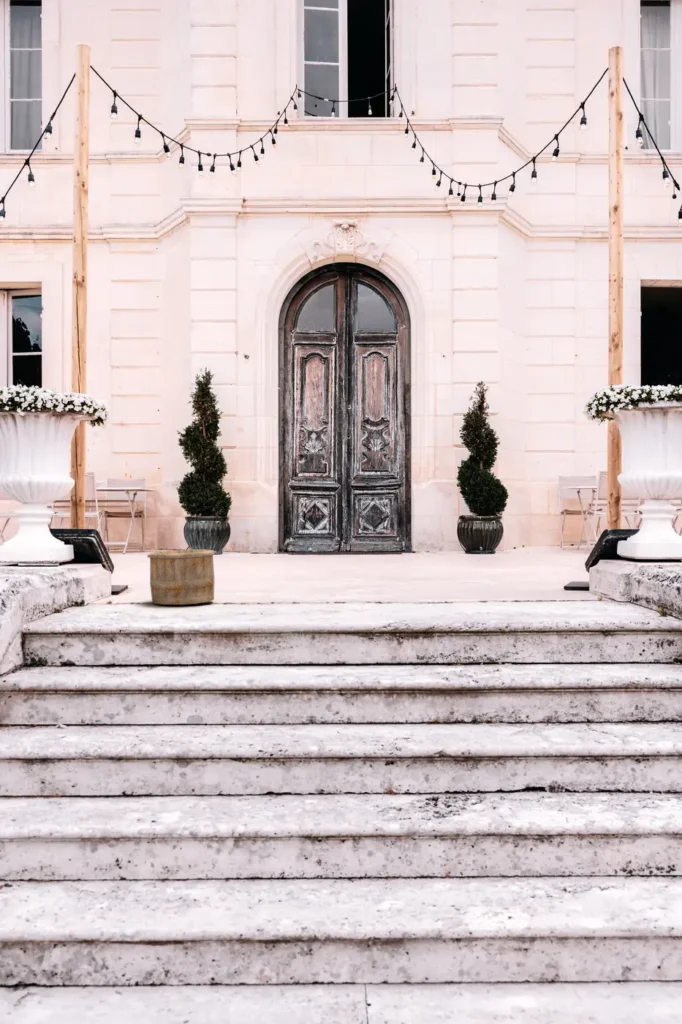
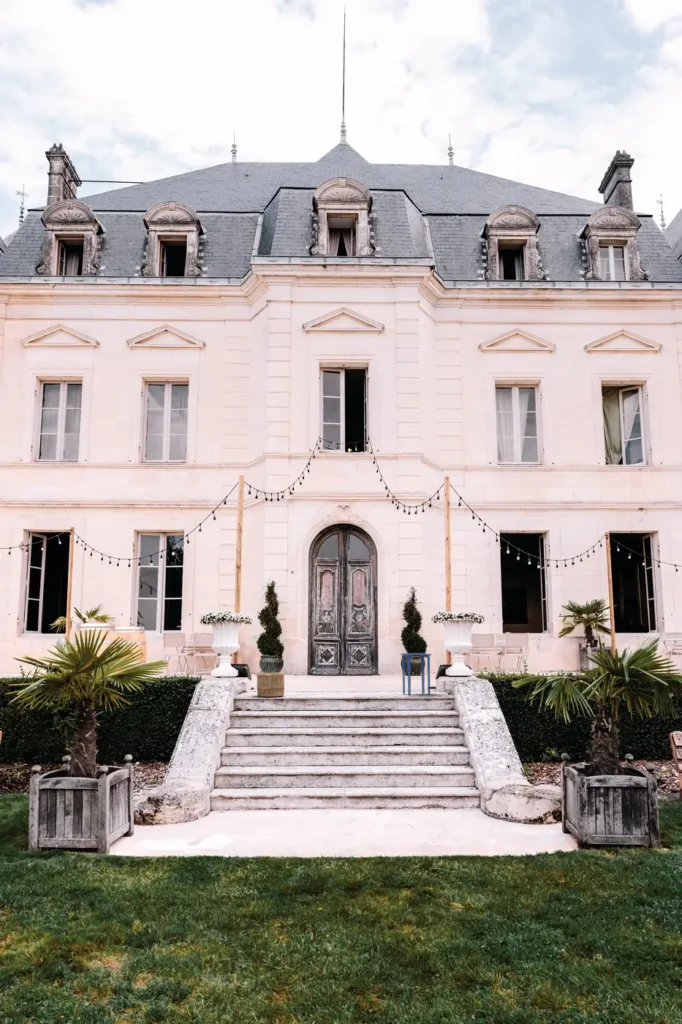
side table: none [479,506,553,601] -> present [401,653,431,696]

